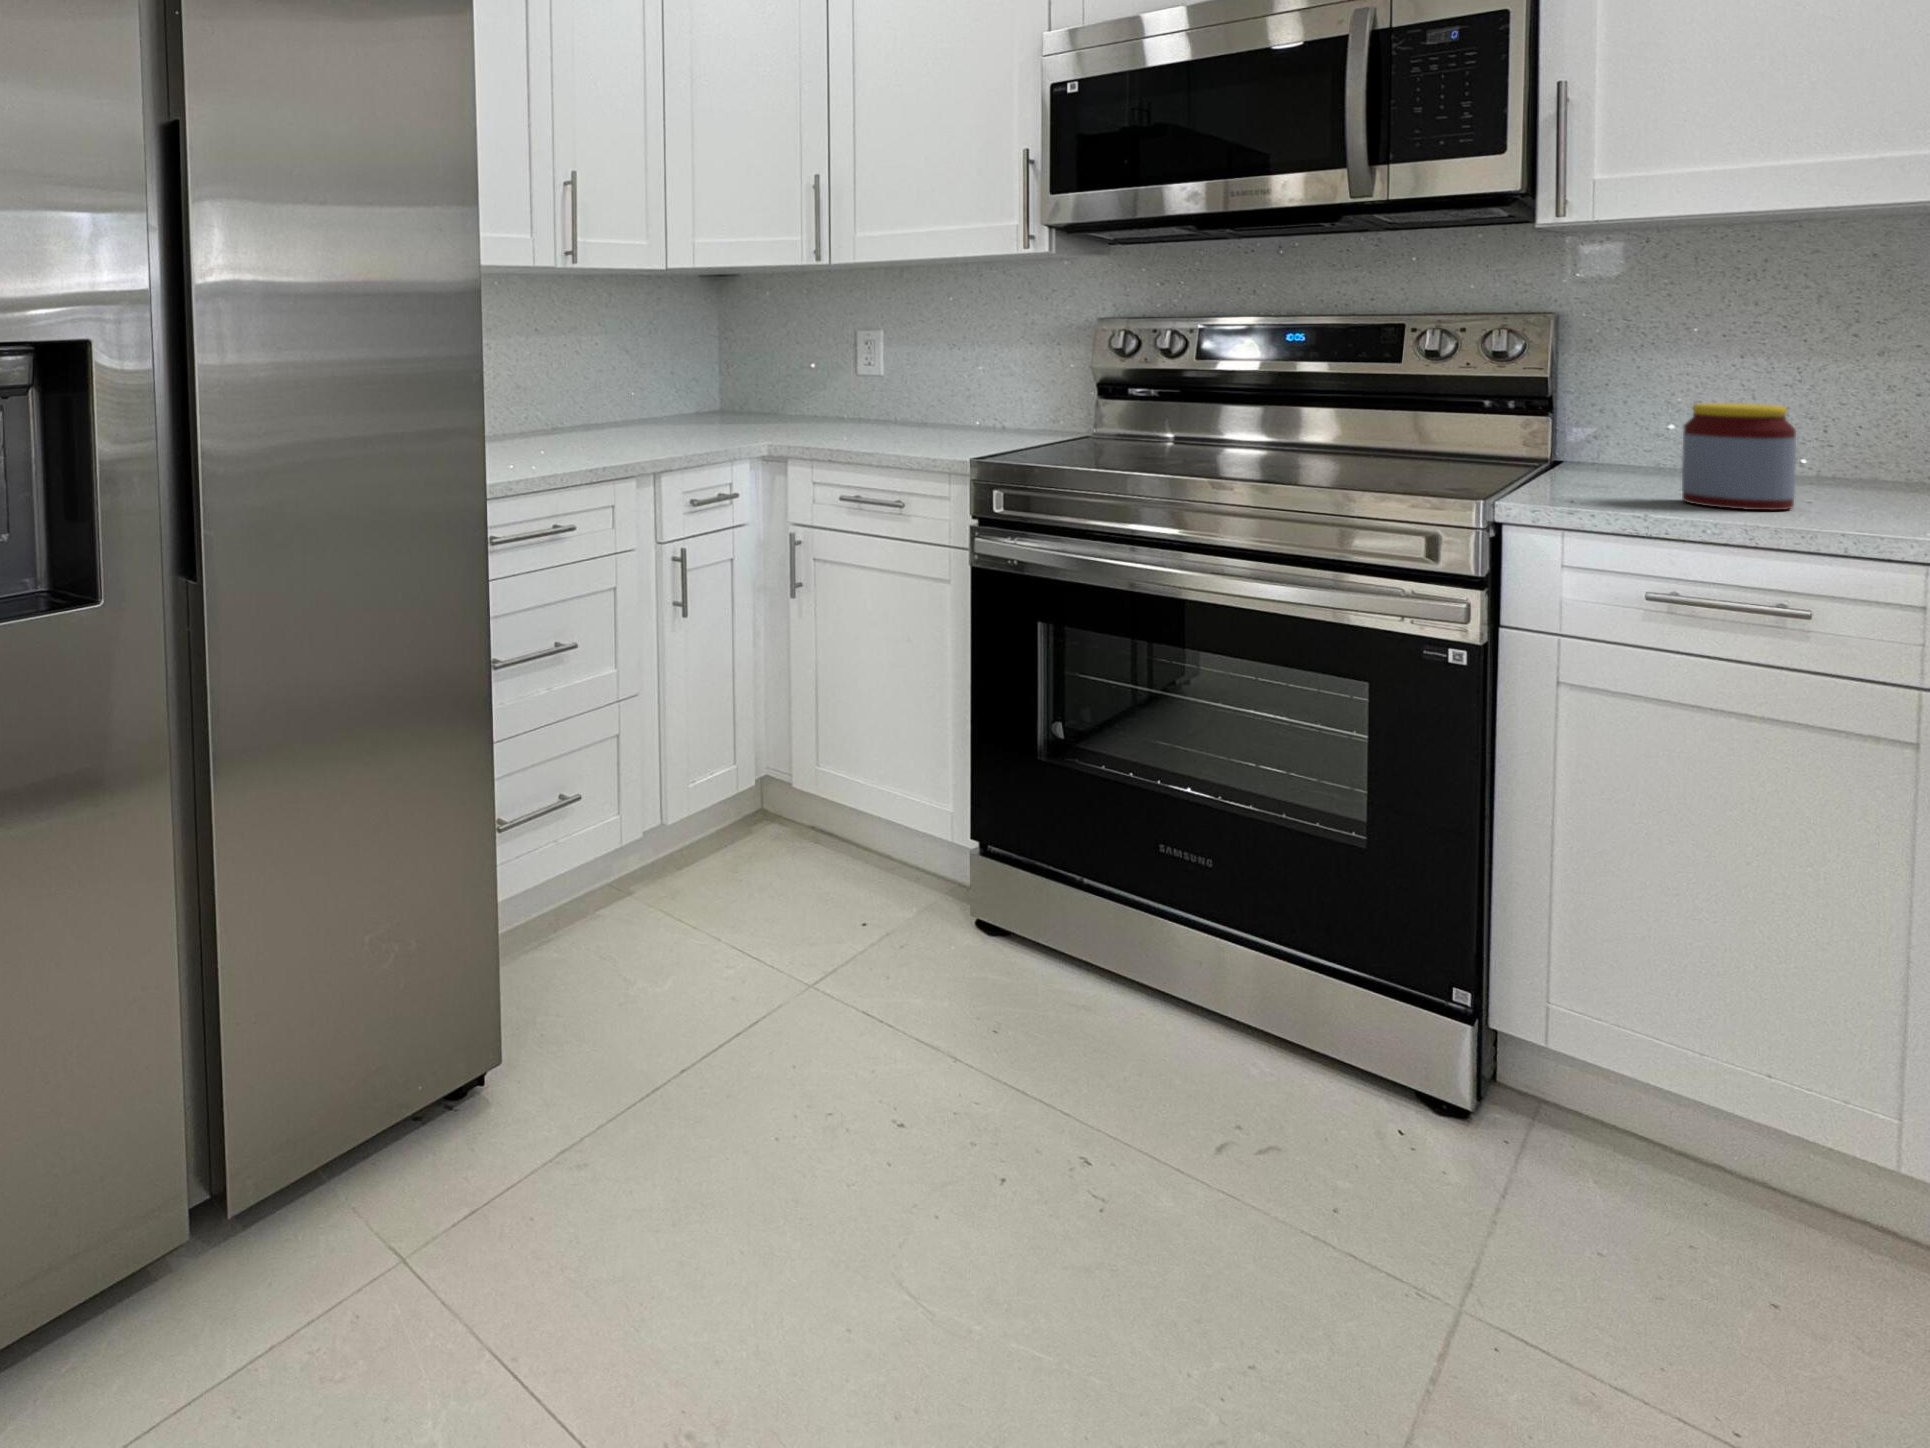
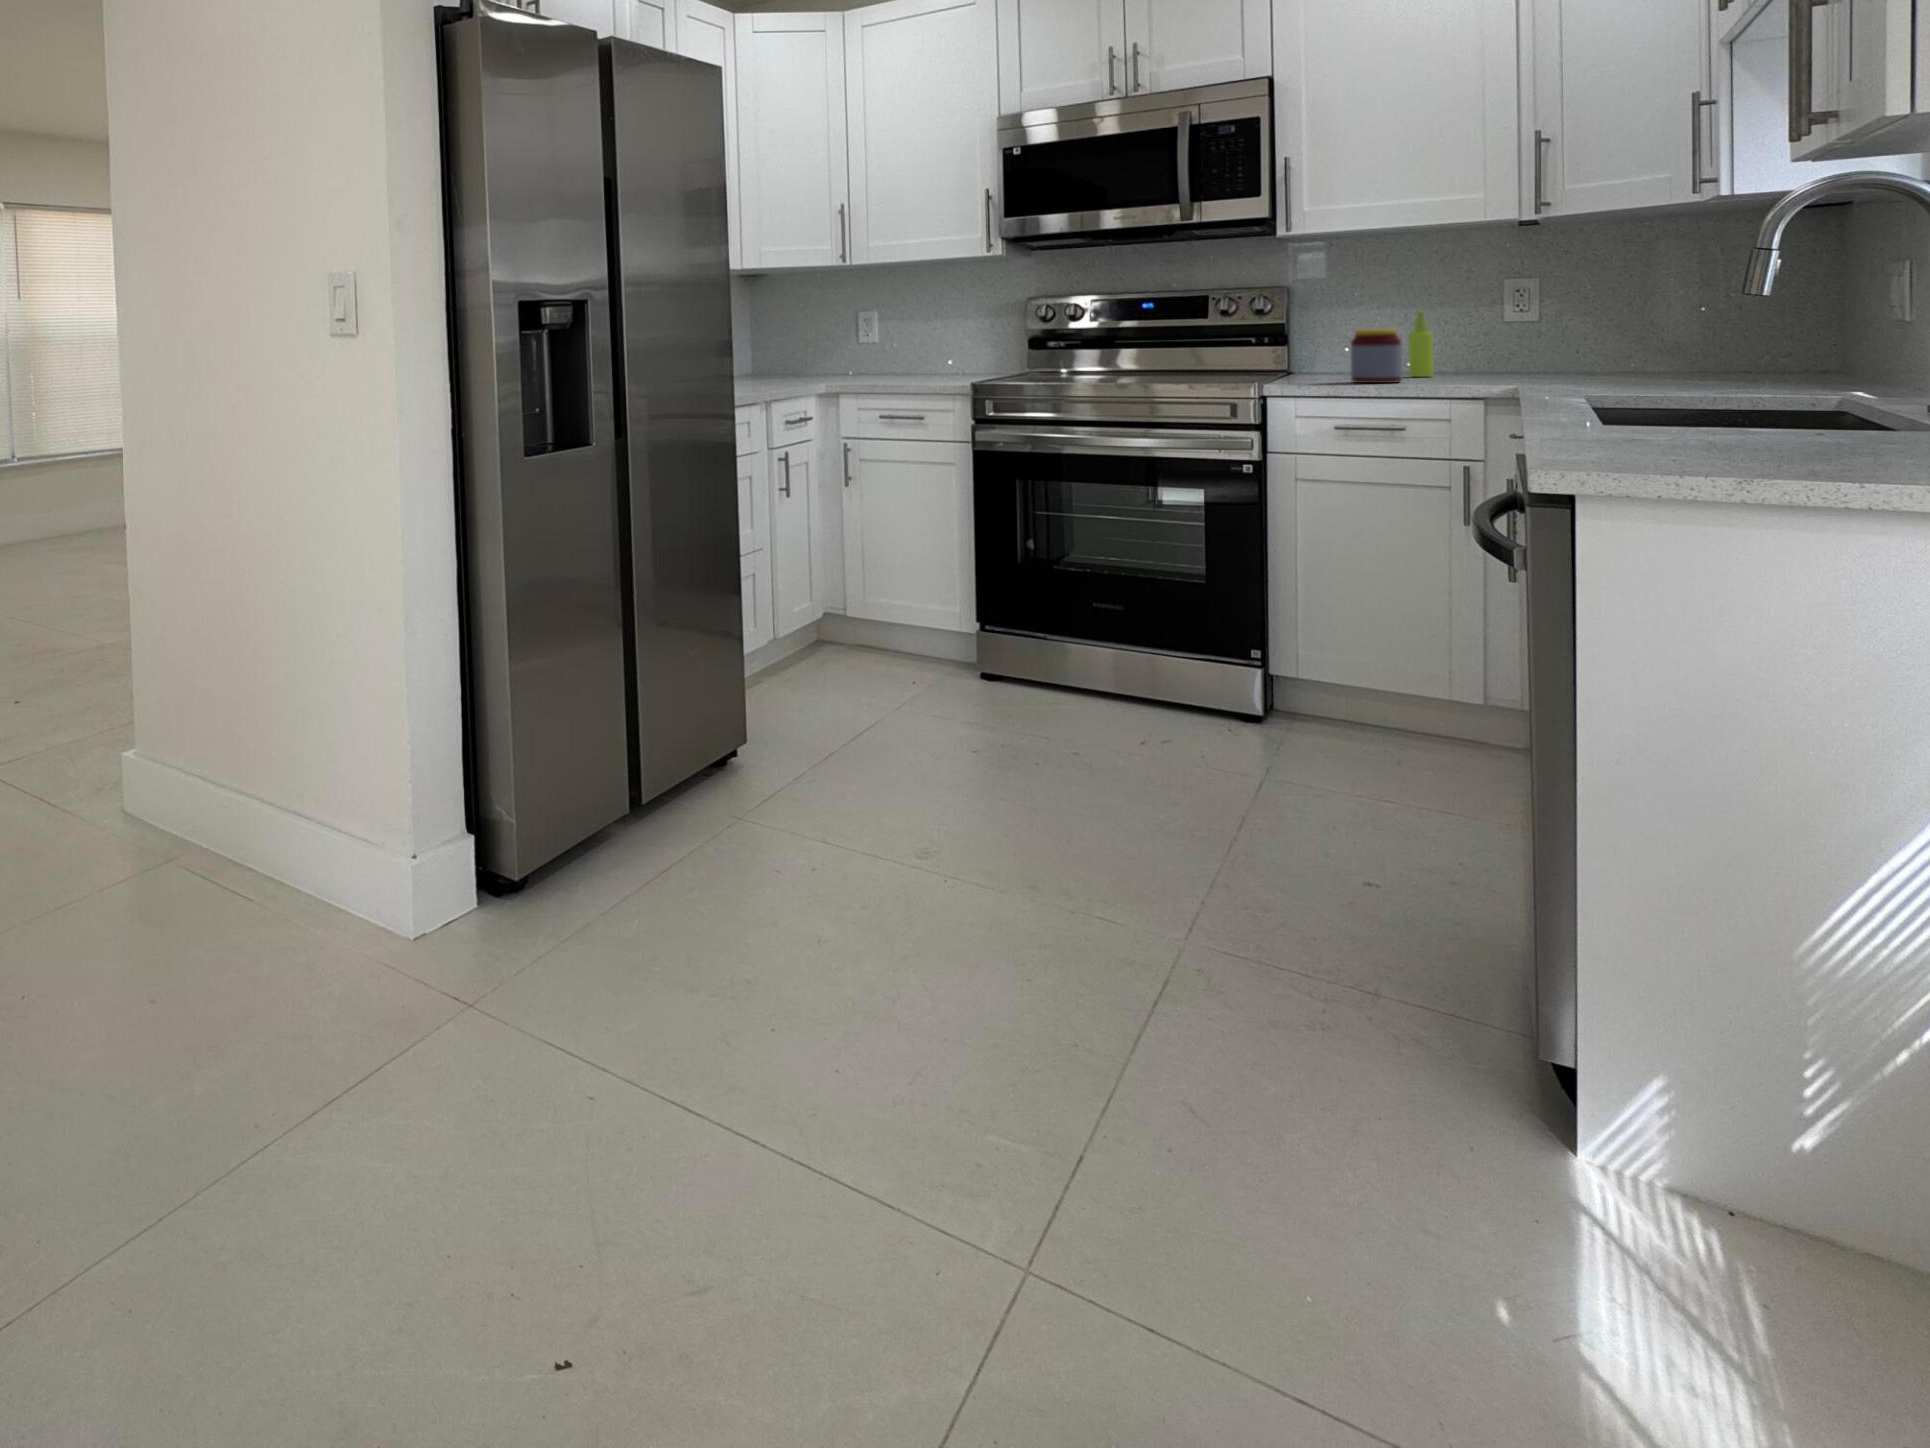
soap dispenser: none [1806,366,1863,491] -> present [1408,310,1434,377]

